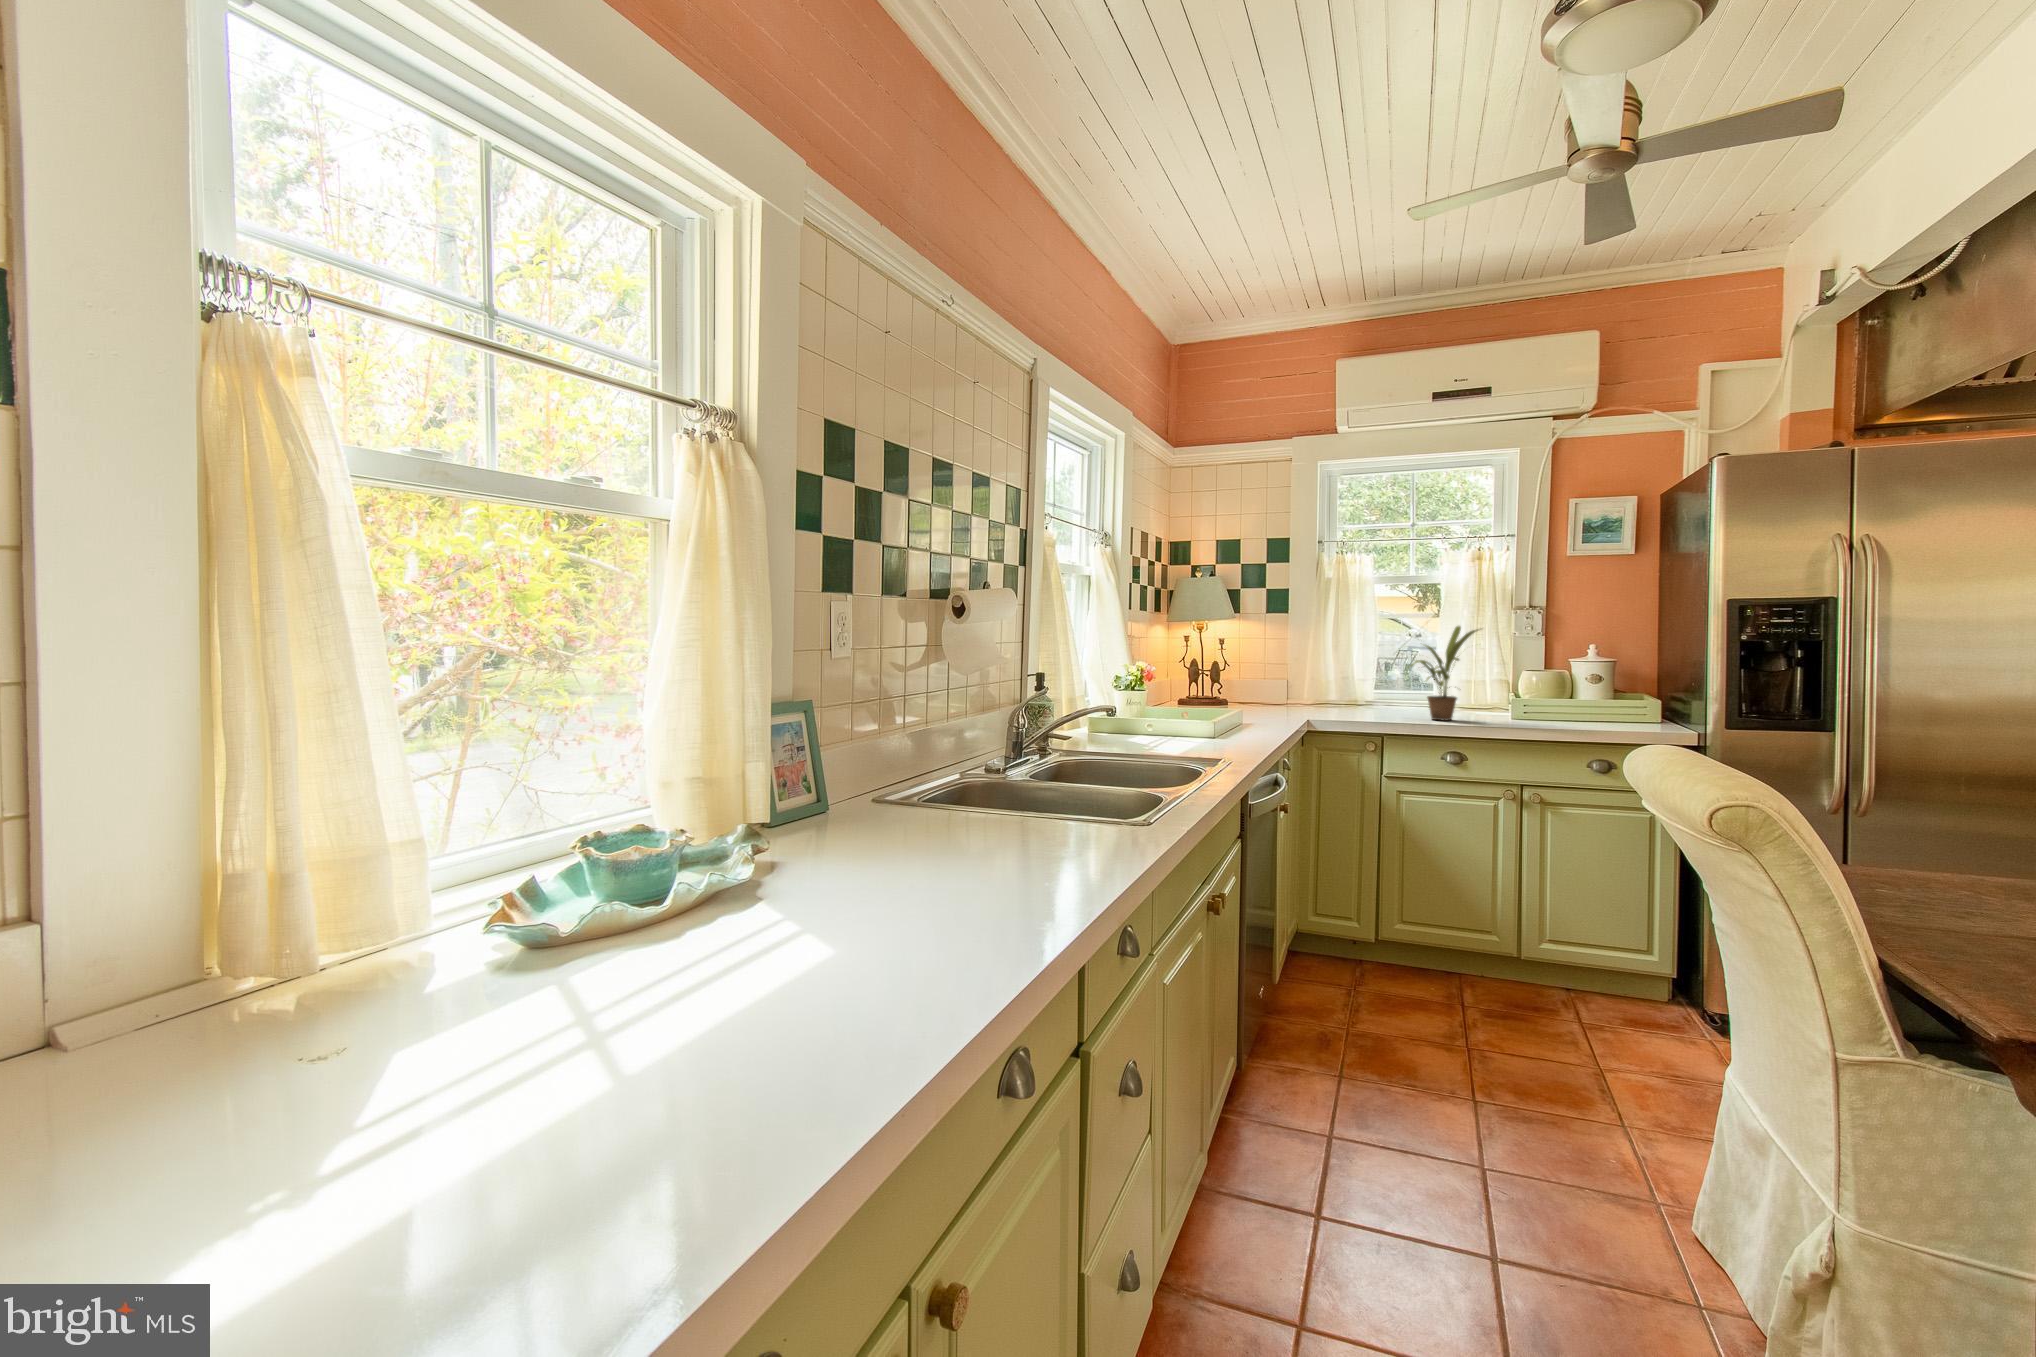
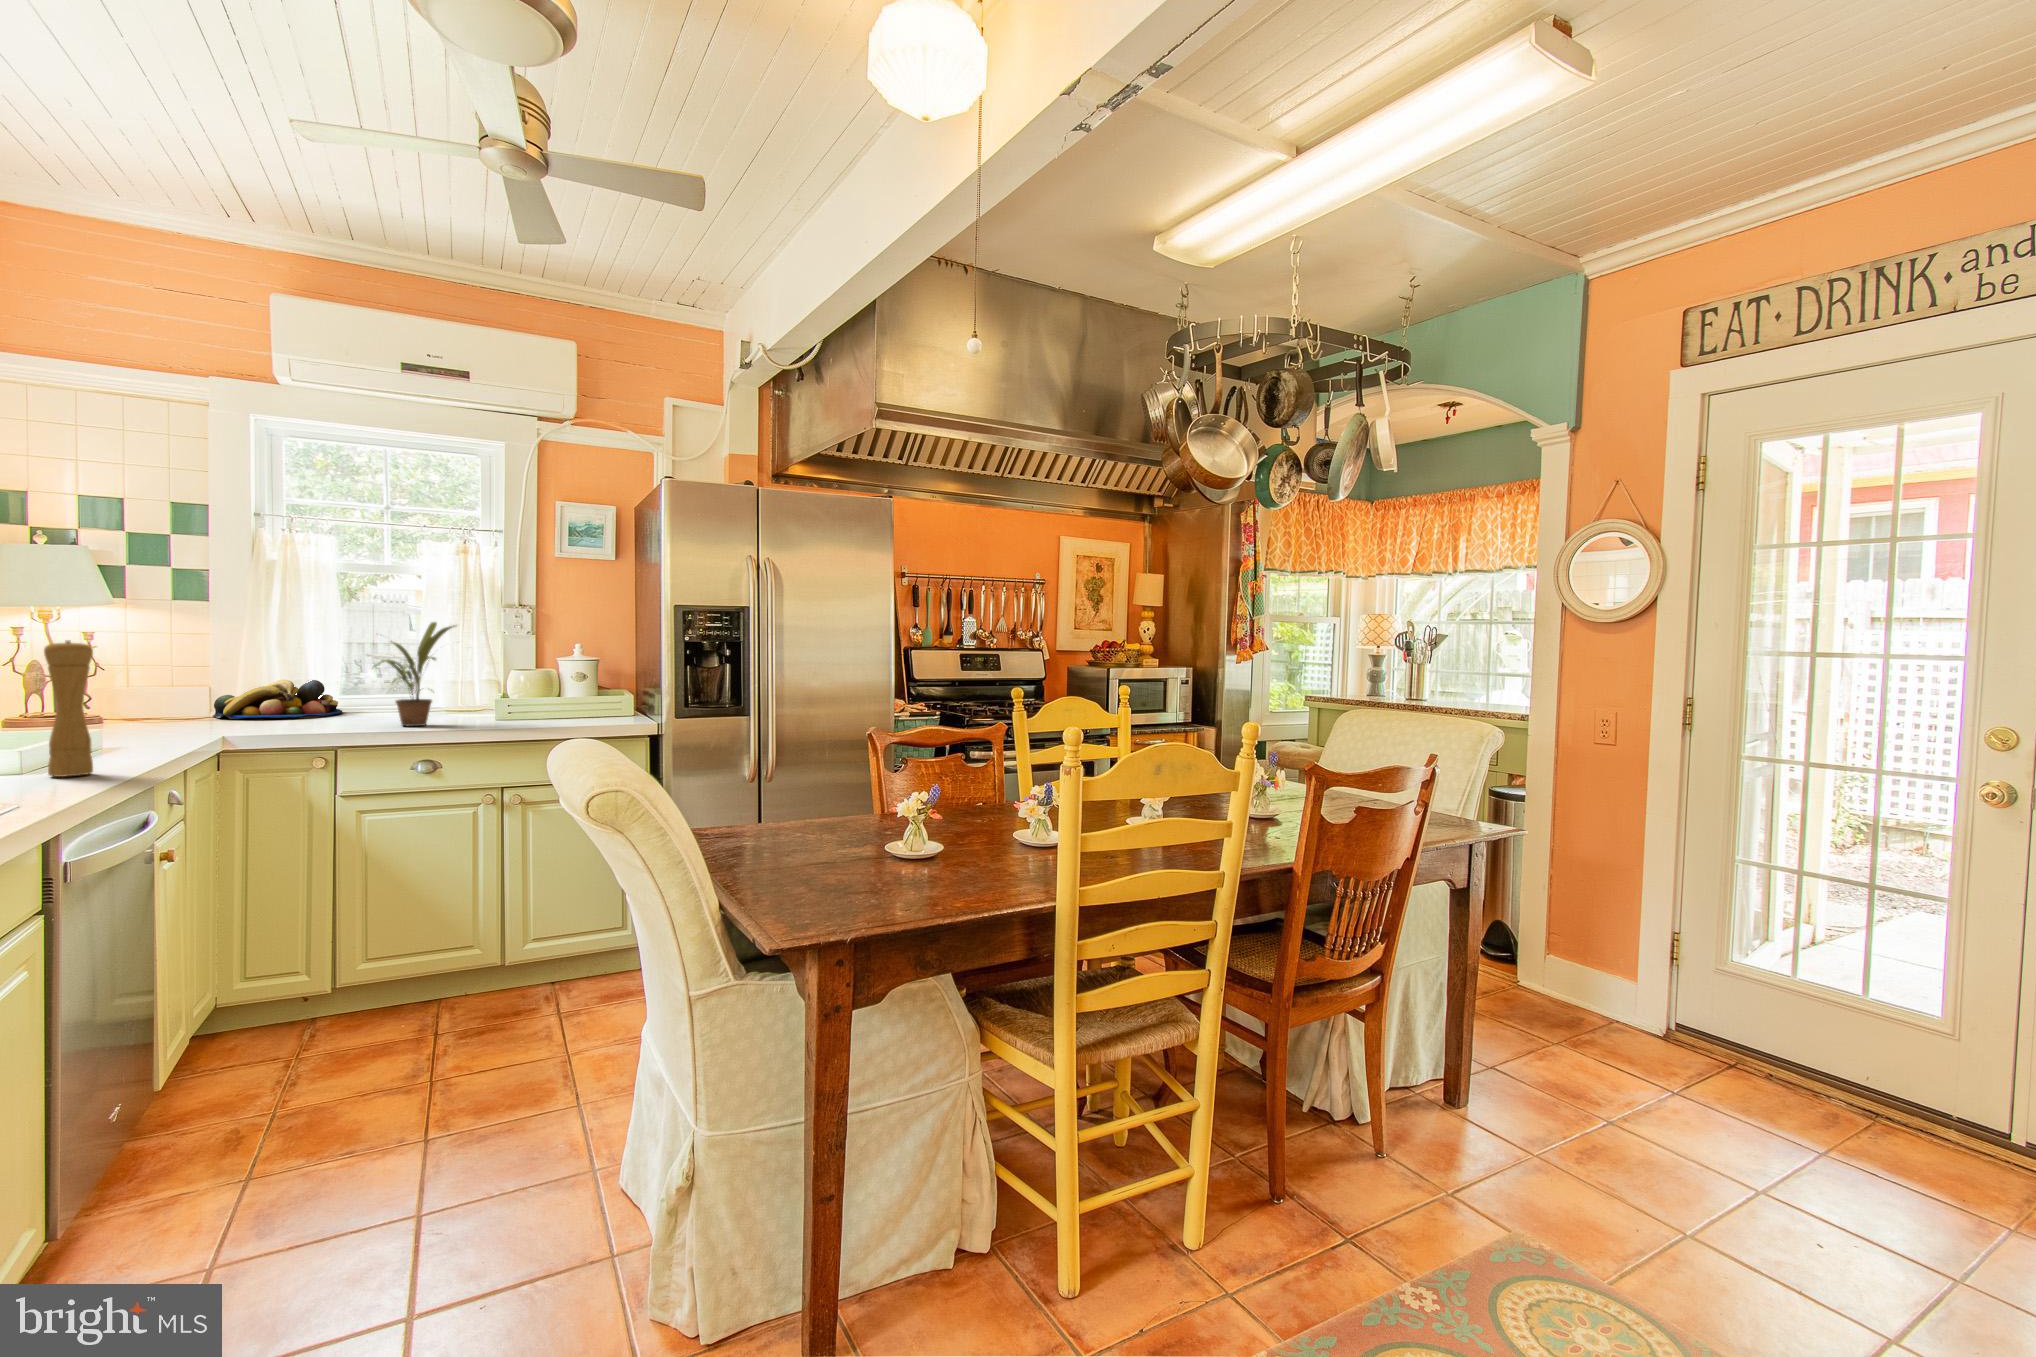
pepper mill: none [1227,645,1252,741] -> present [44,641,93,777]
fruit bowl: none [1289,676,1377,707] -> present [213,680,343,719]

